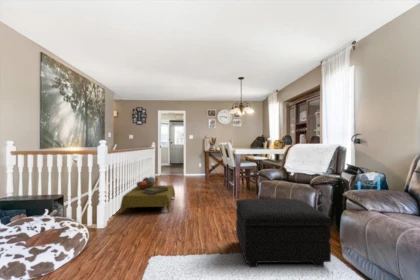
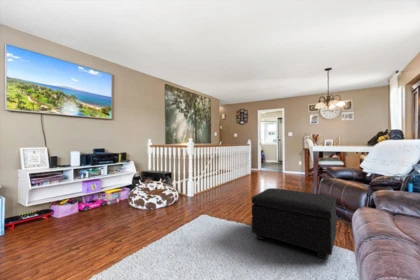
side table: present [119,177,175,213] -> none [205,168,252,197]

